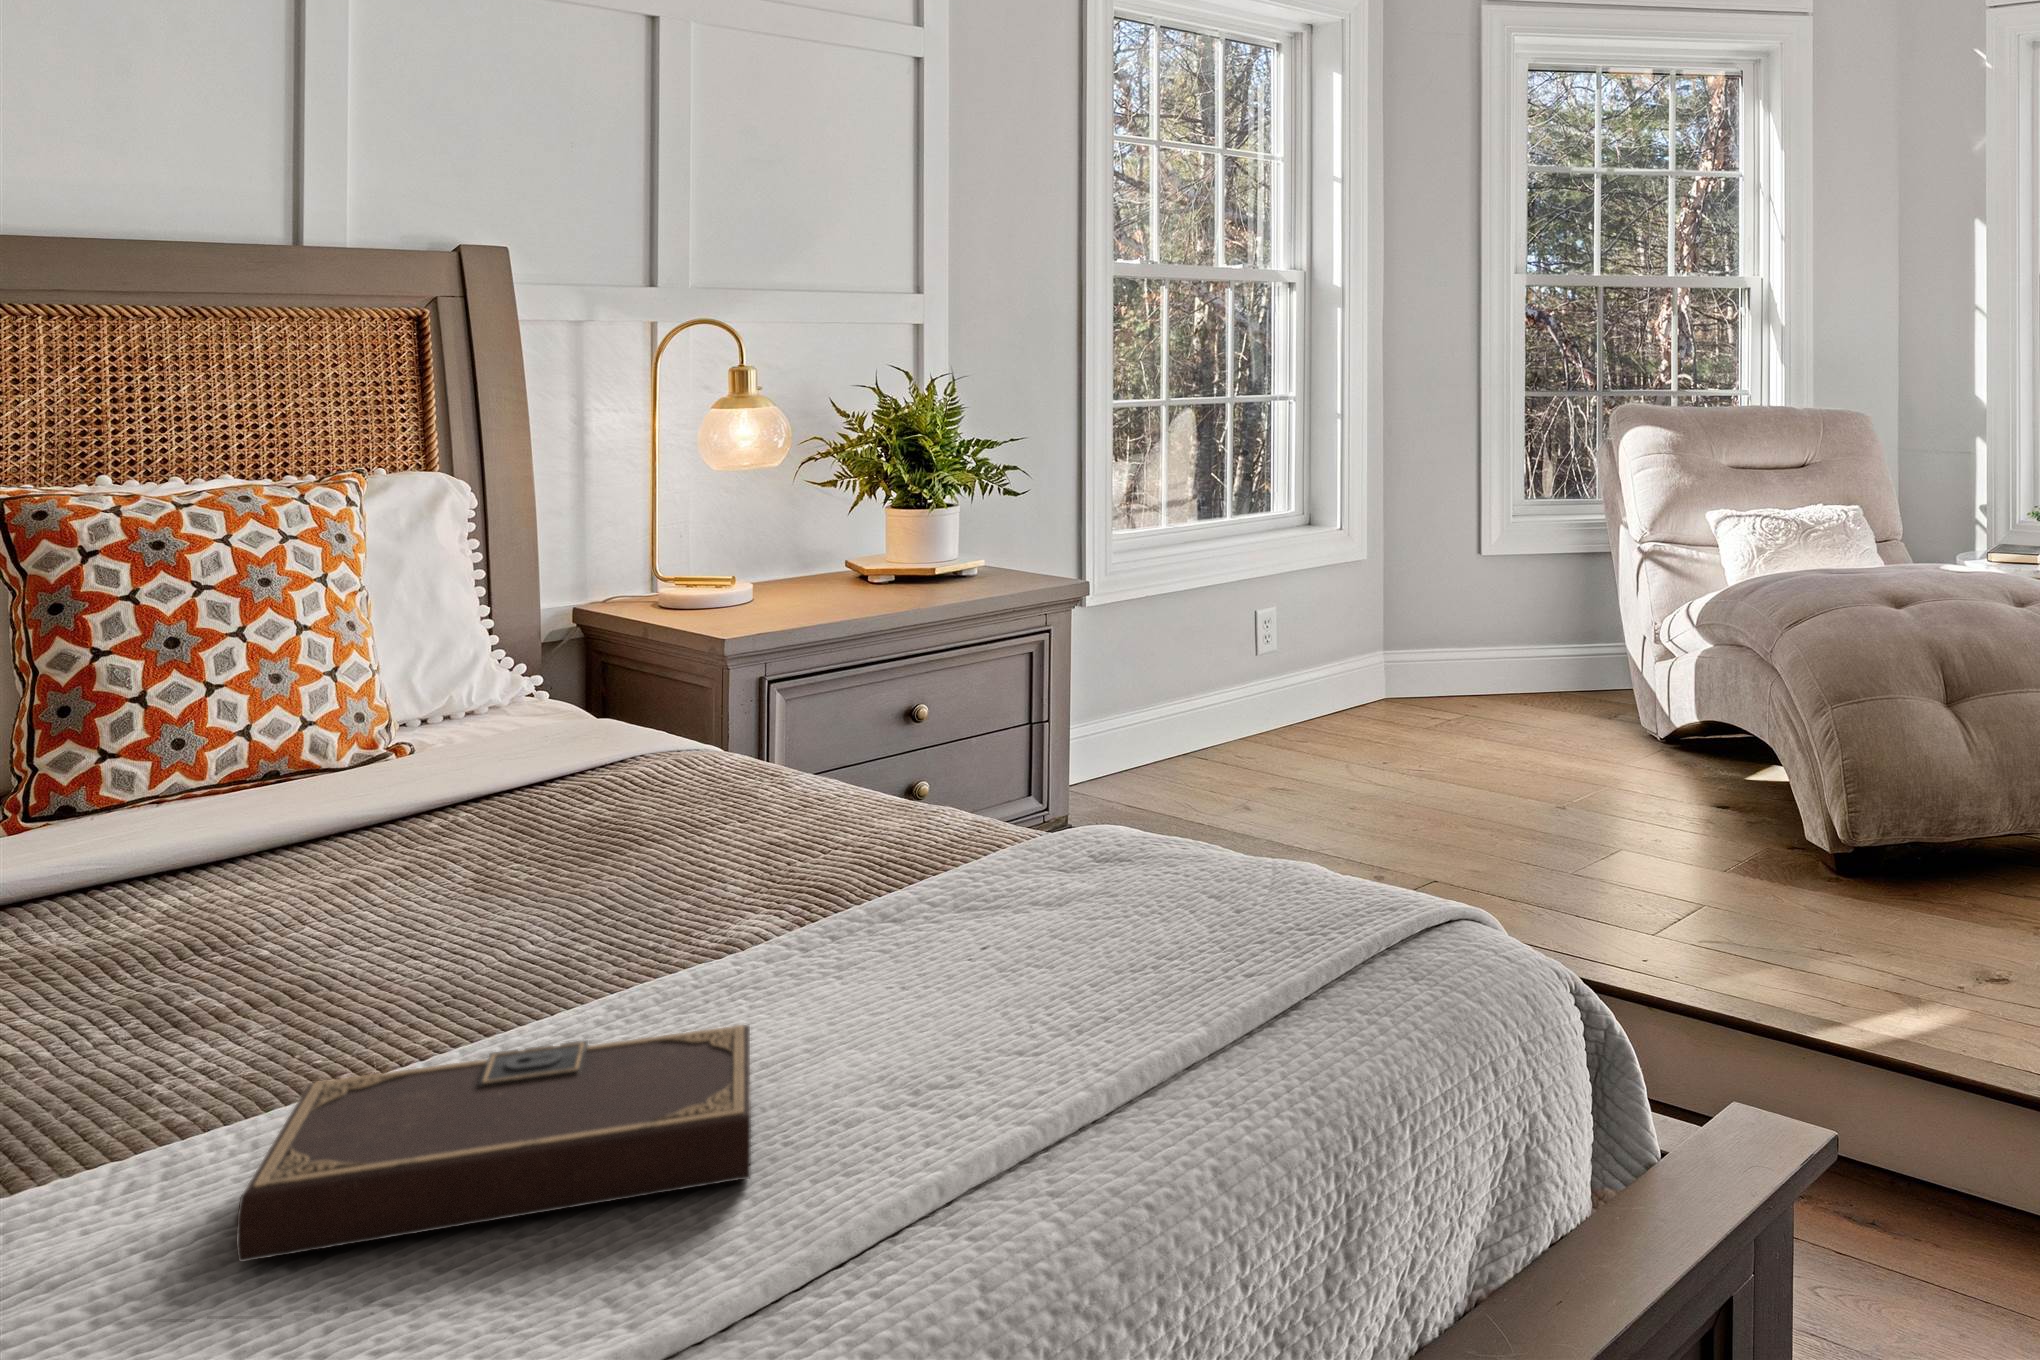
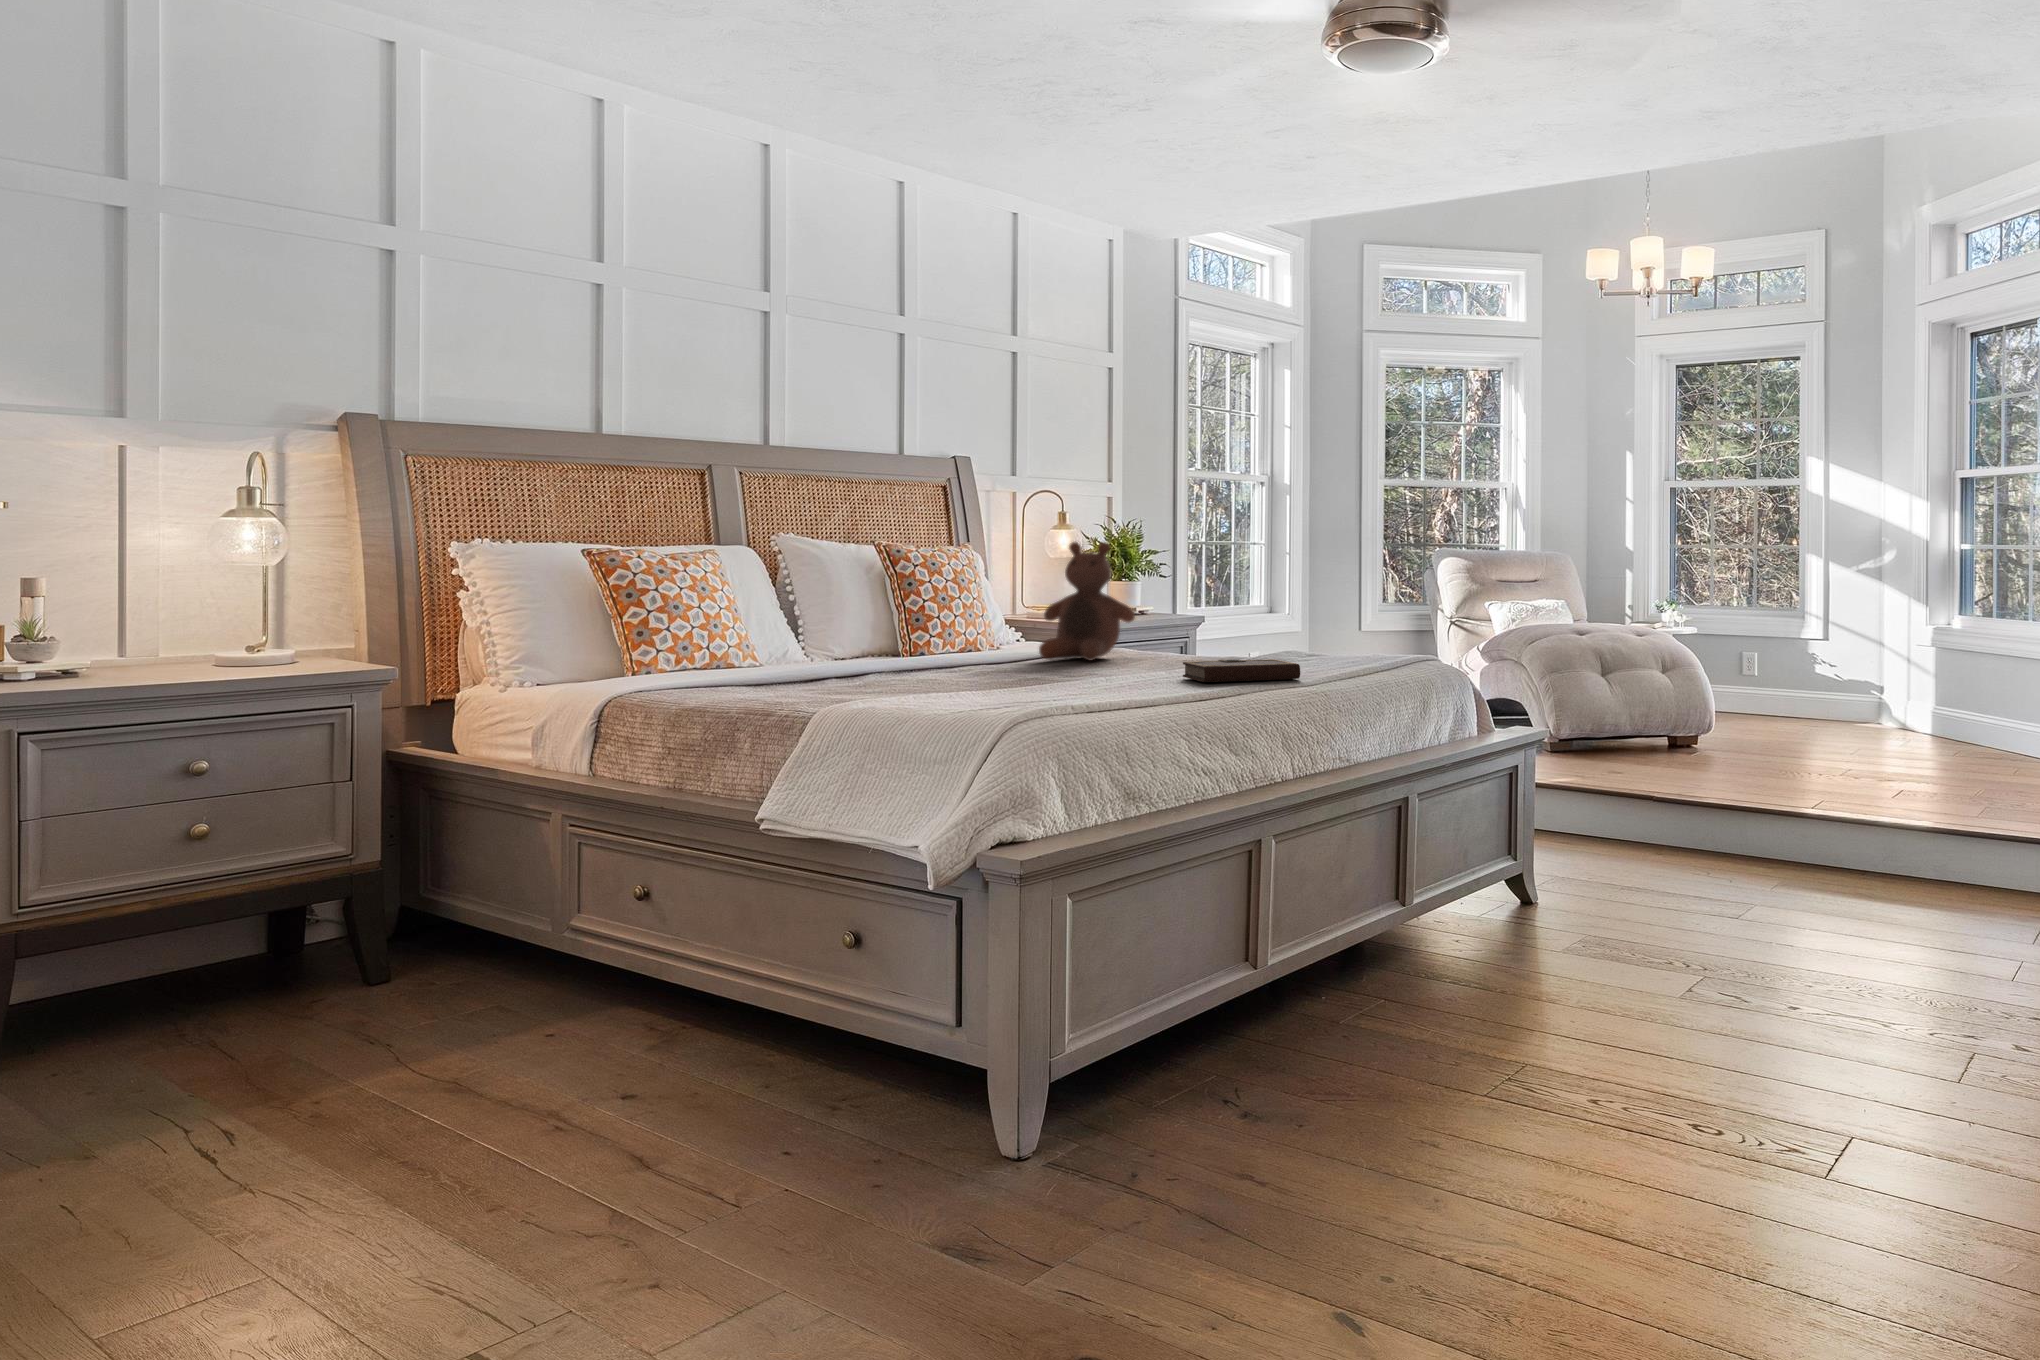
stuffed bear: none [225,495,569,885] -> present [1039,542,1135,660]

